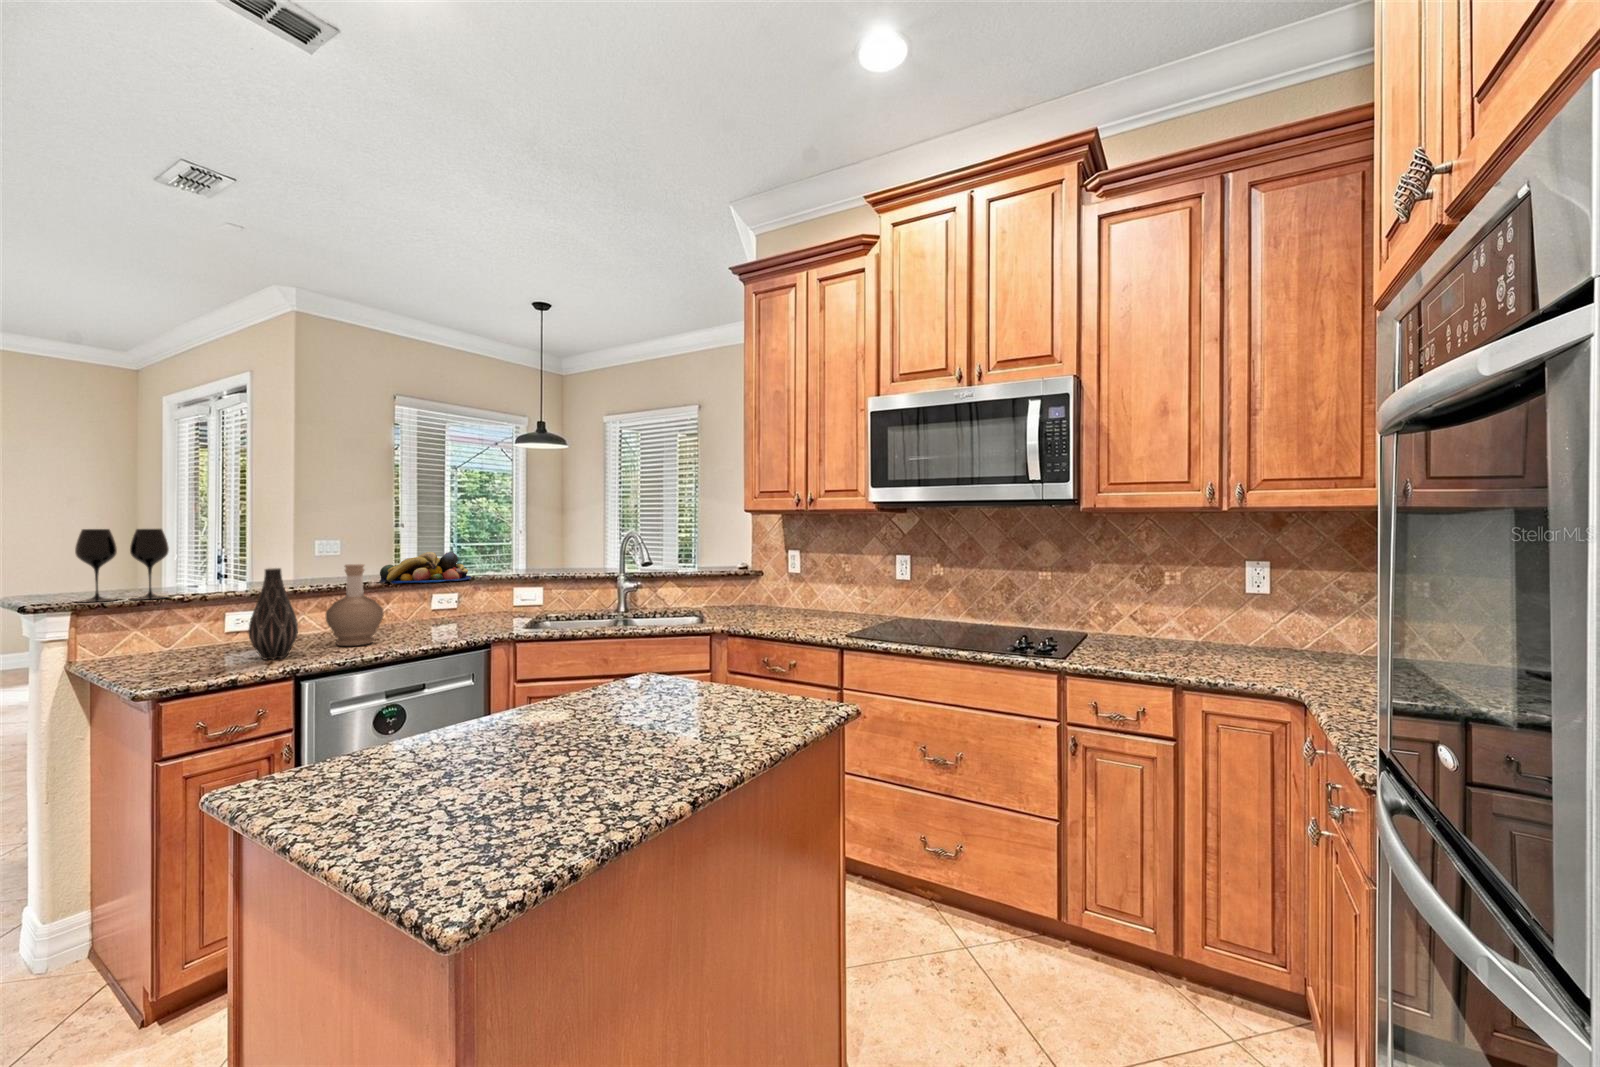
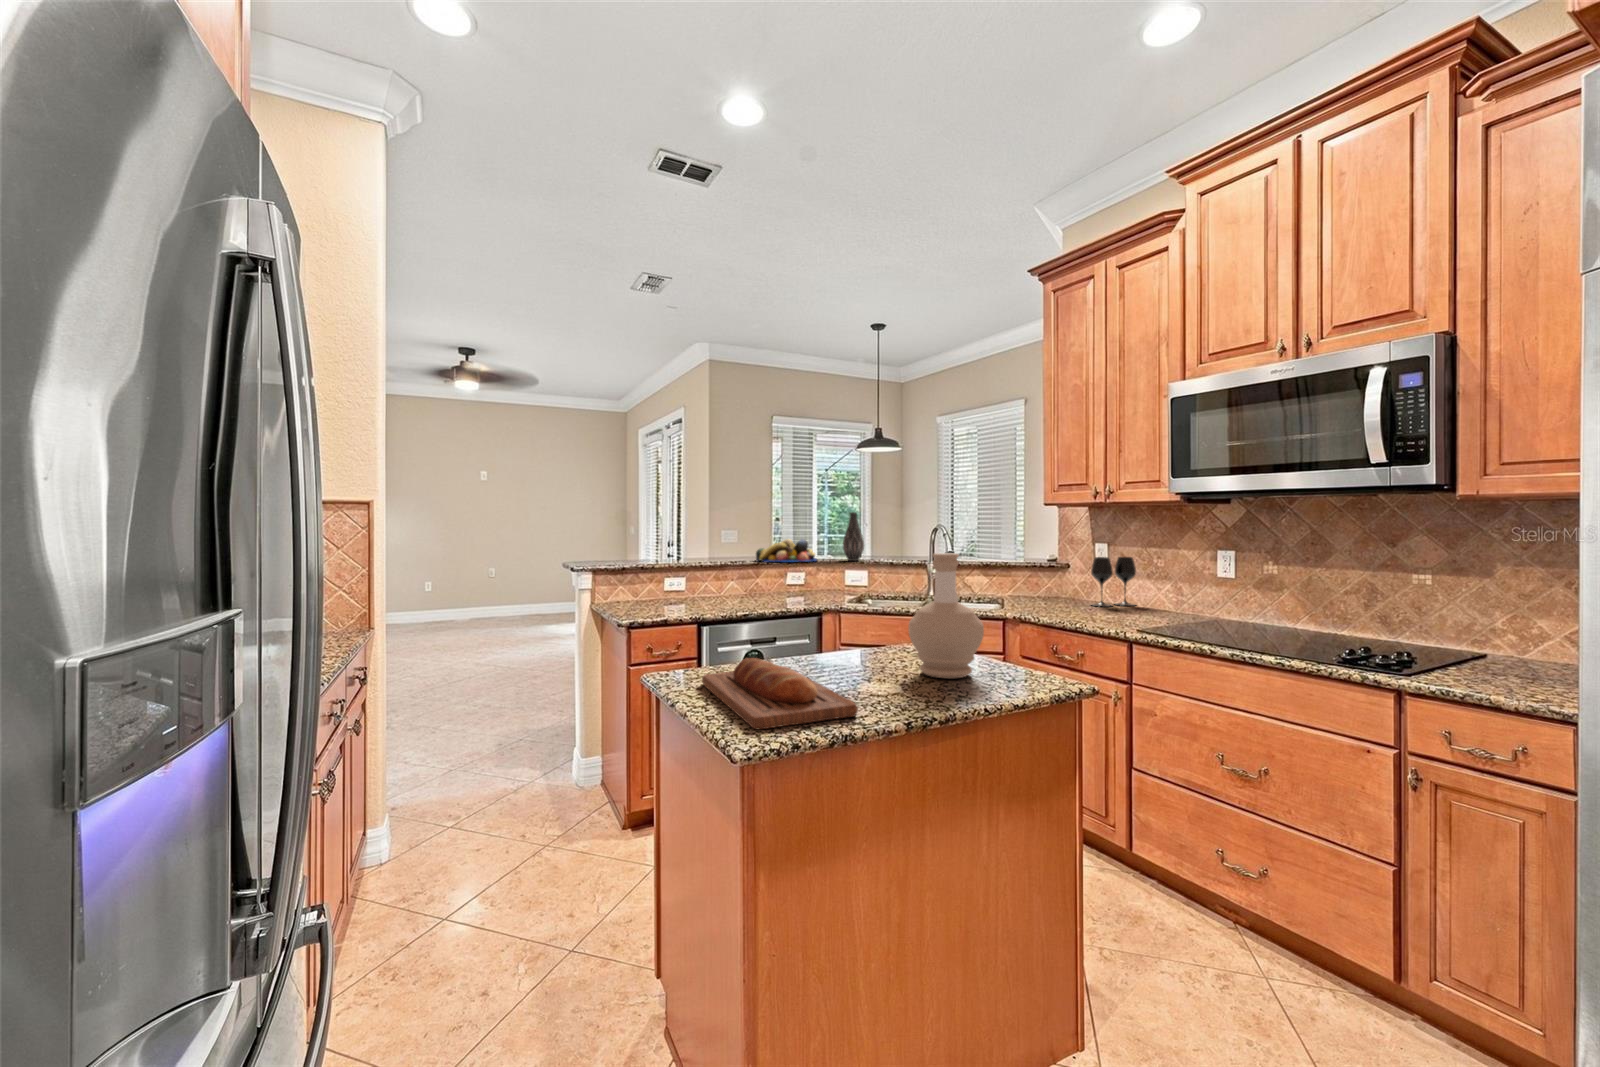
wine glass: present [75,529,169,603] -> present [1091,557,1136,607]
bottle: present [326,564,384,646] -> present [909,553,984,679]
vase: present [248,568,298,660] -> present [843,512,864,561]
bread loaf: none [342,741,619,867] -> present [702,658,858,729]

